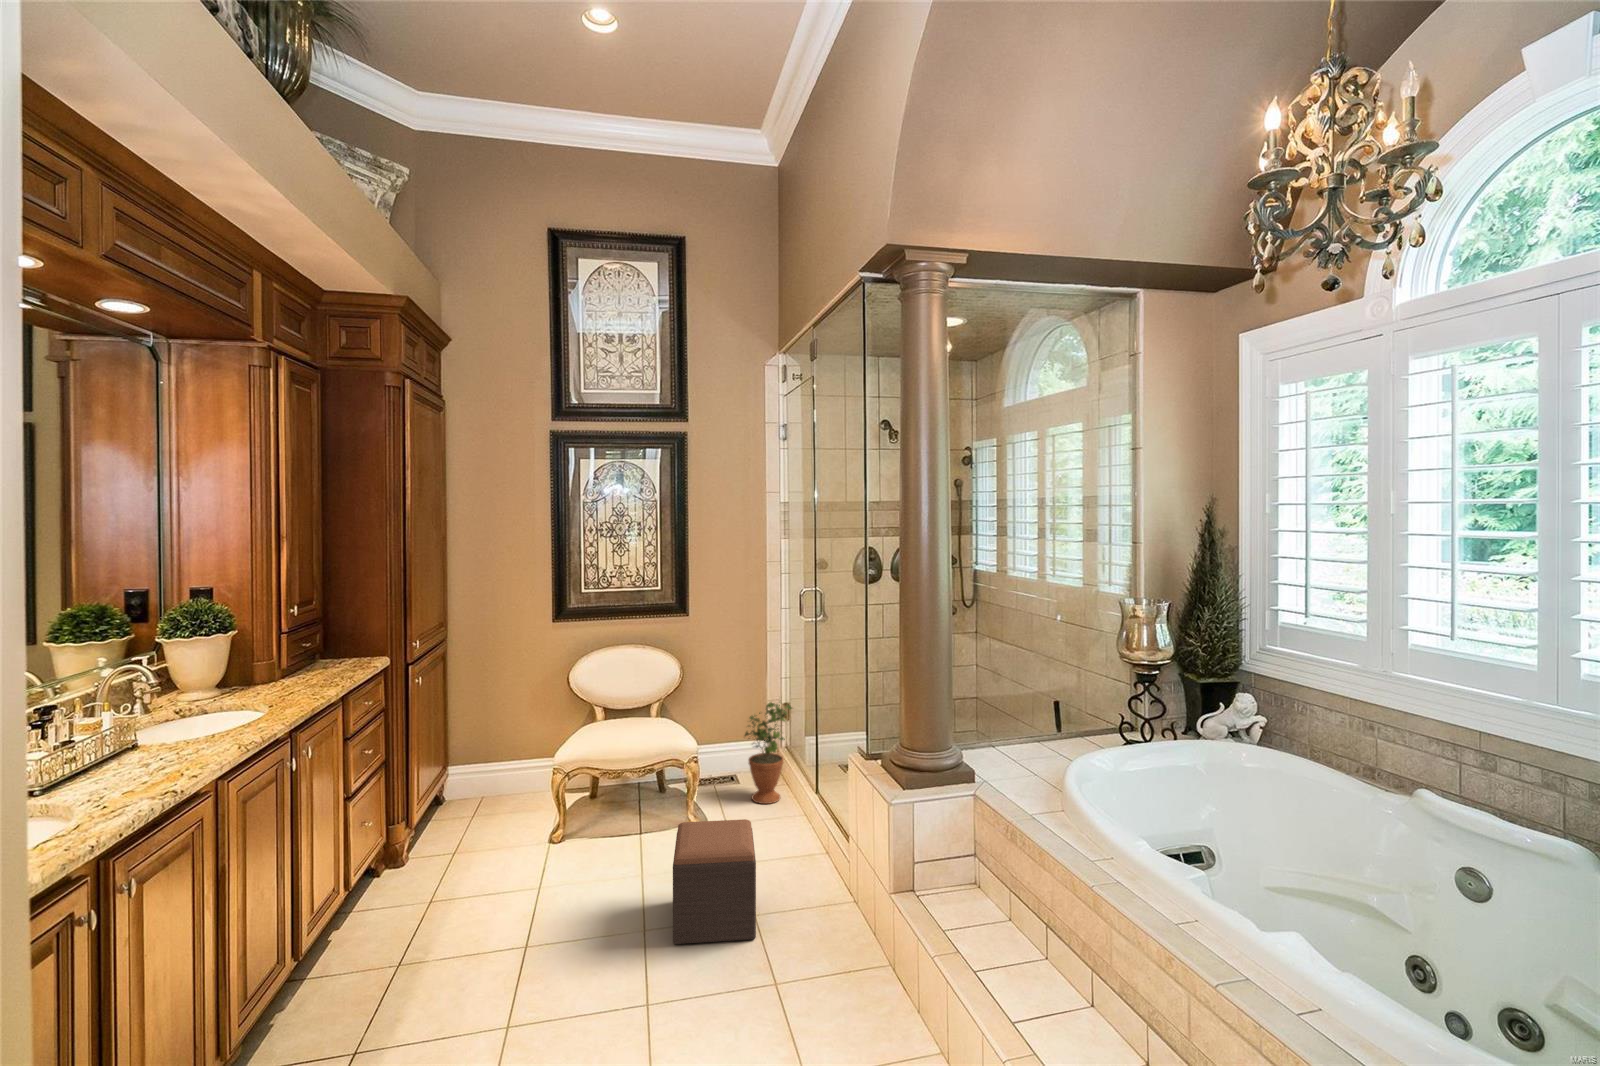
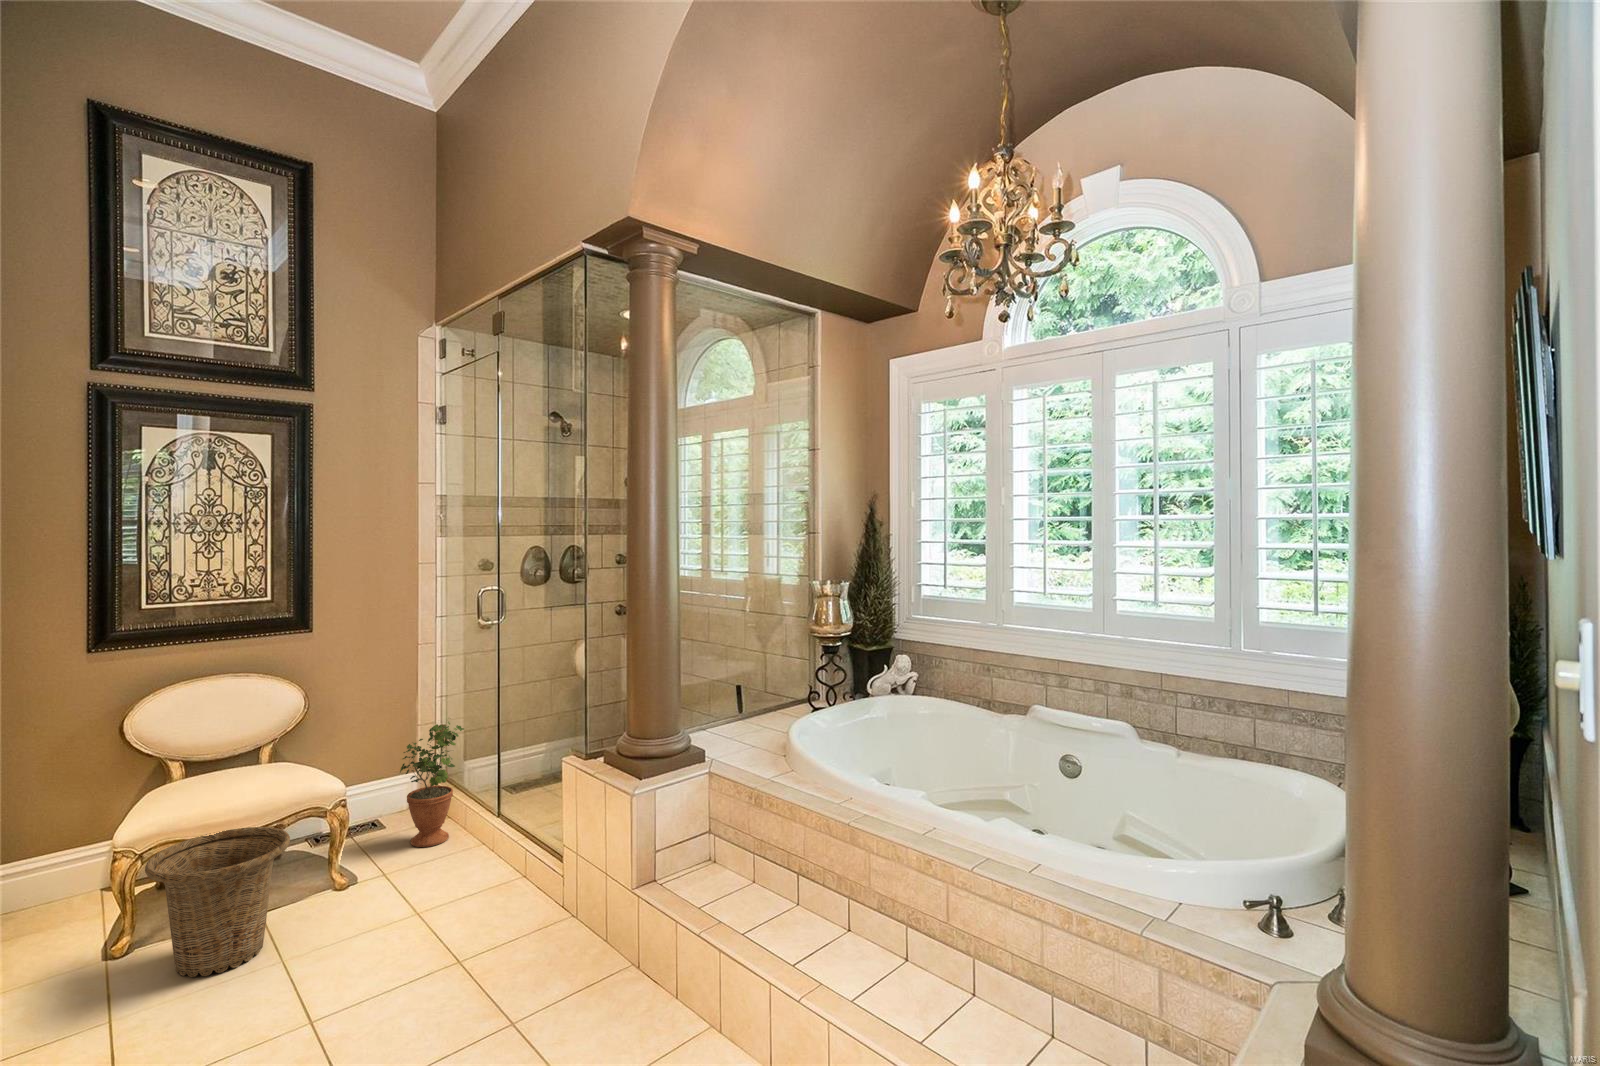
basket: none [563,765,651,871] -> present [145,827,290,977]
footstool: present [673,819,756,944] -> none [349,855,472,1026]

